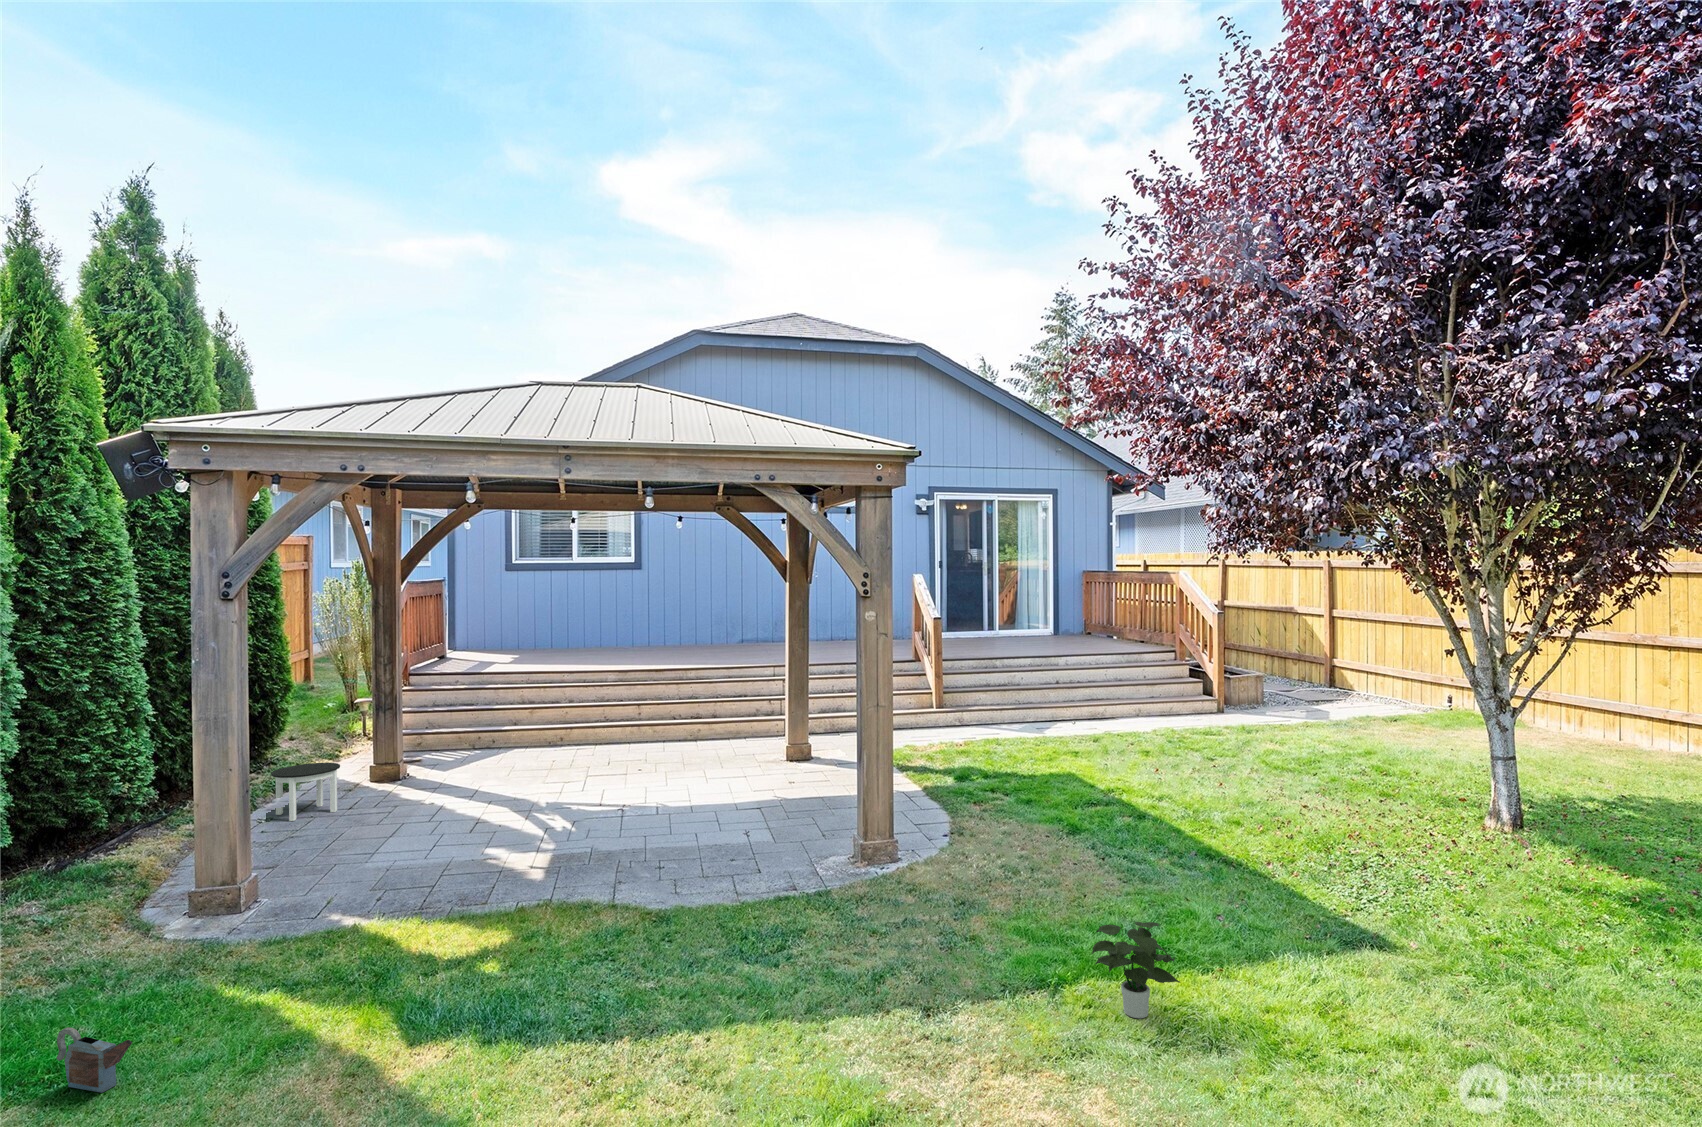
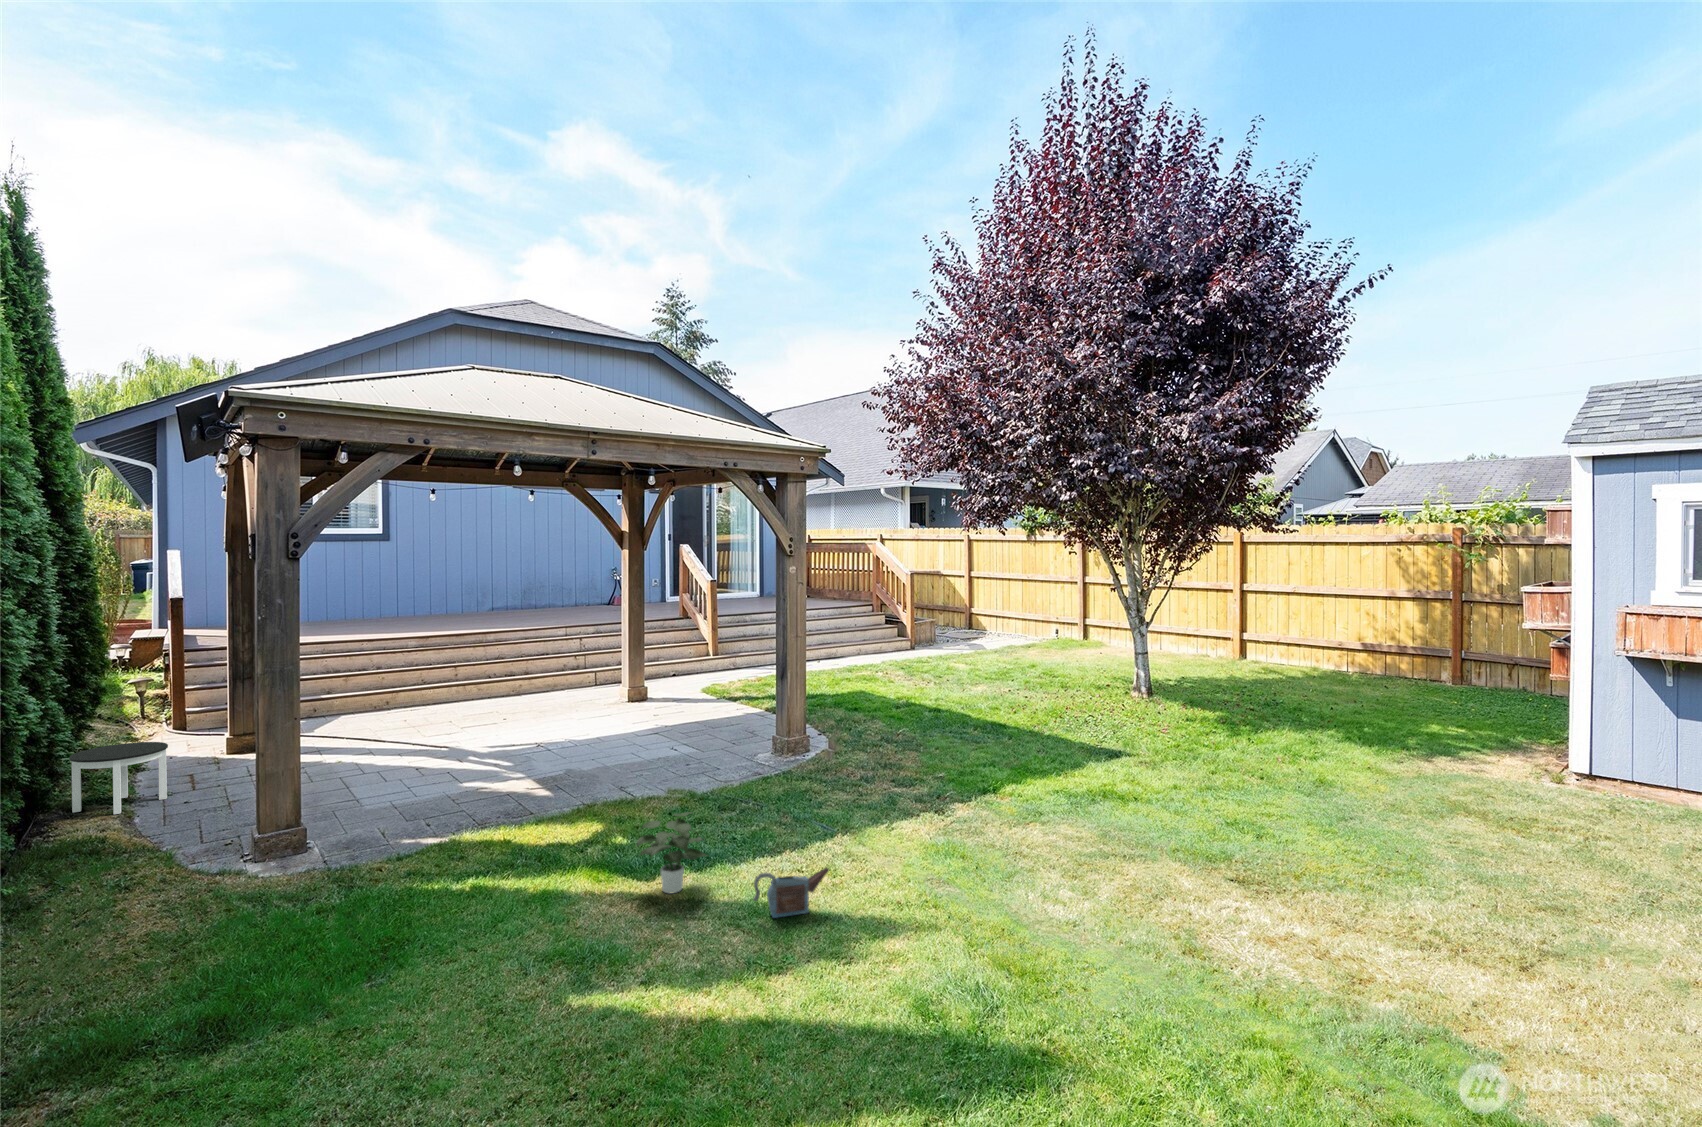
potted plant: present [1092,922,1180,1018] -> present [637,812,706,894]
watering can: present [56,1027,132,1093] -> present [753,868,829,918]

